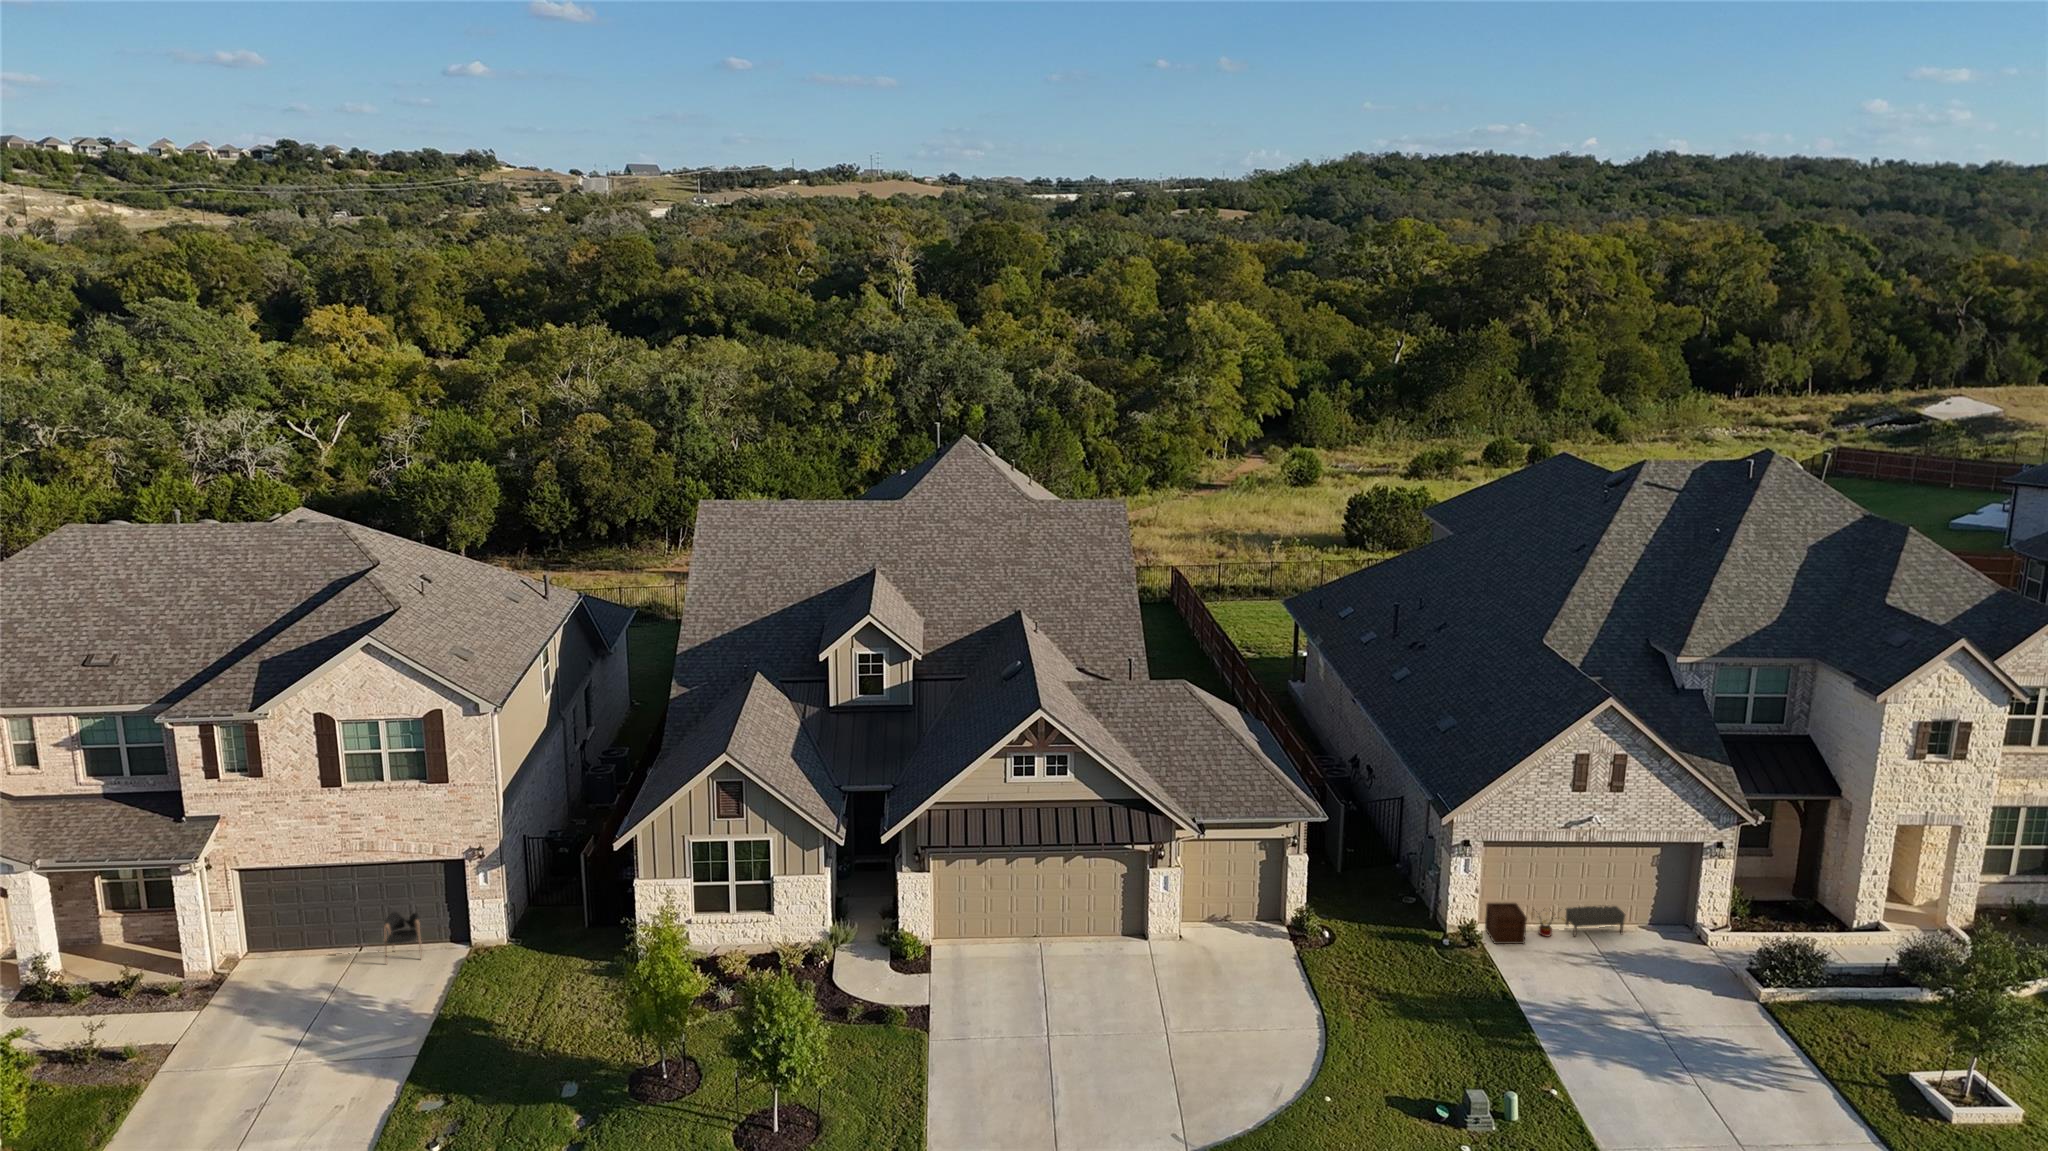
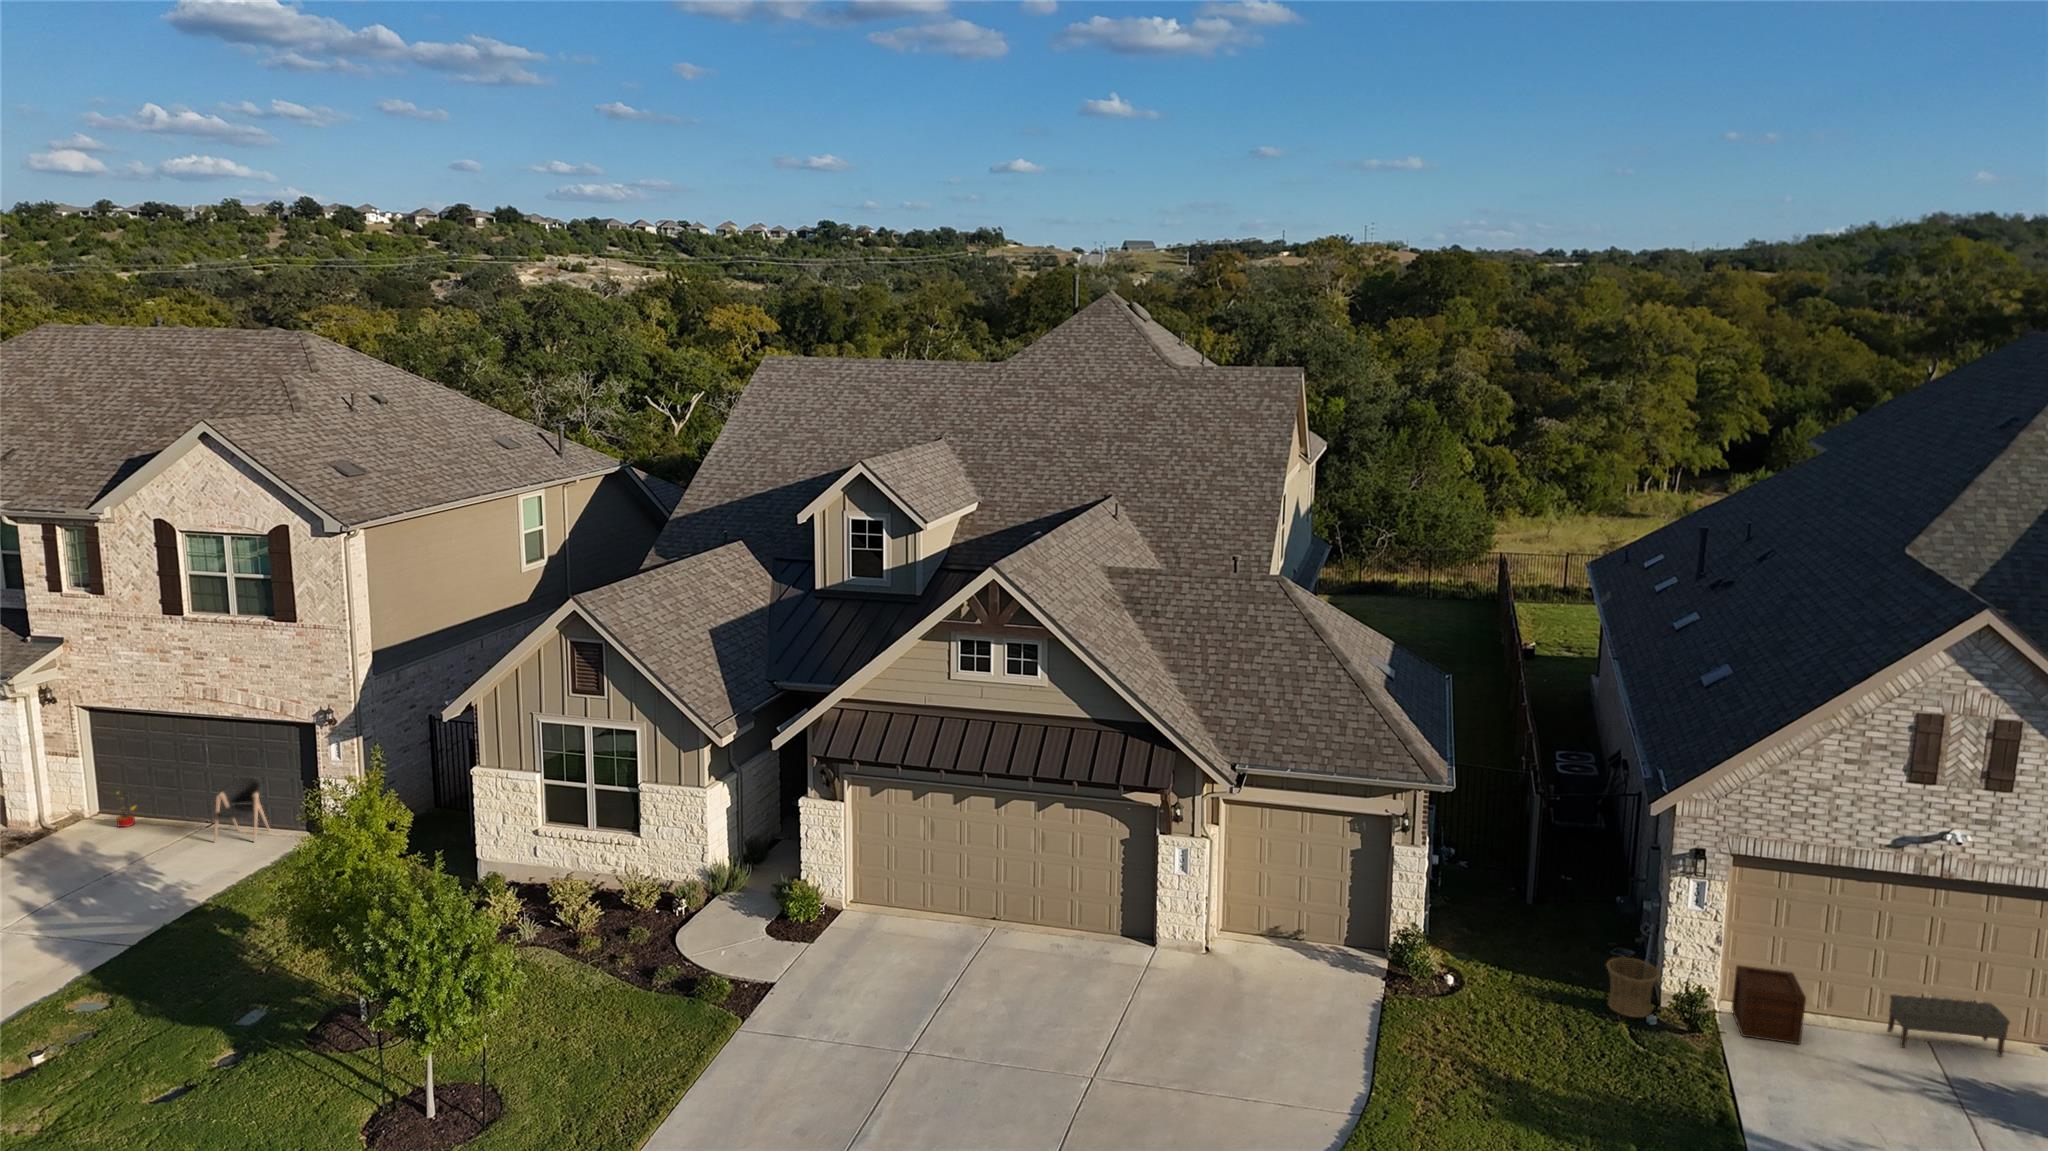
basket: none [1418,906,1448,942] -> present [1607,957,1660,1017]
decorative plant: present [1539,908,1565,936] -> present [117,794,136,827]

